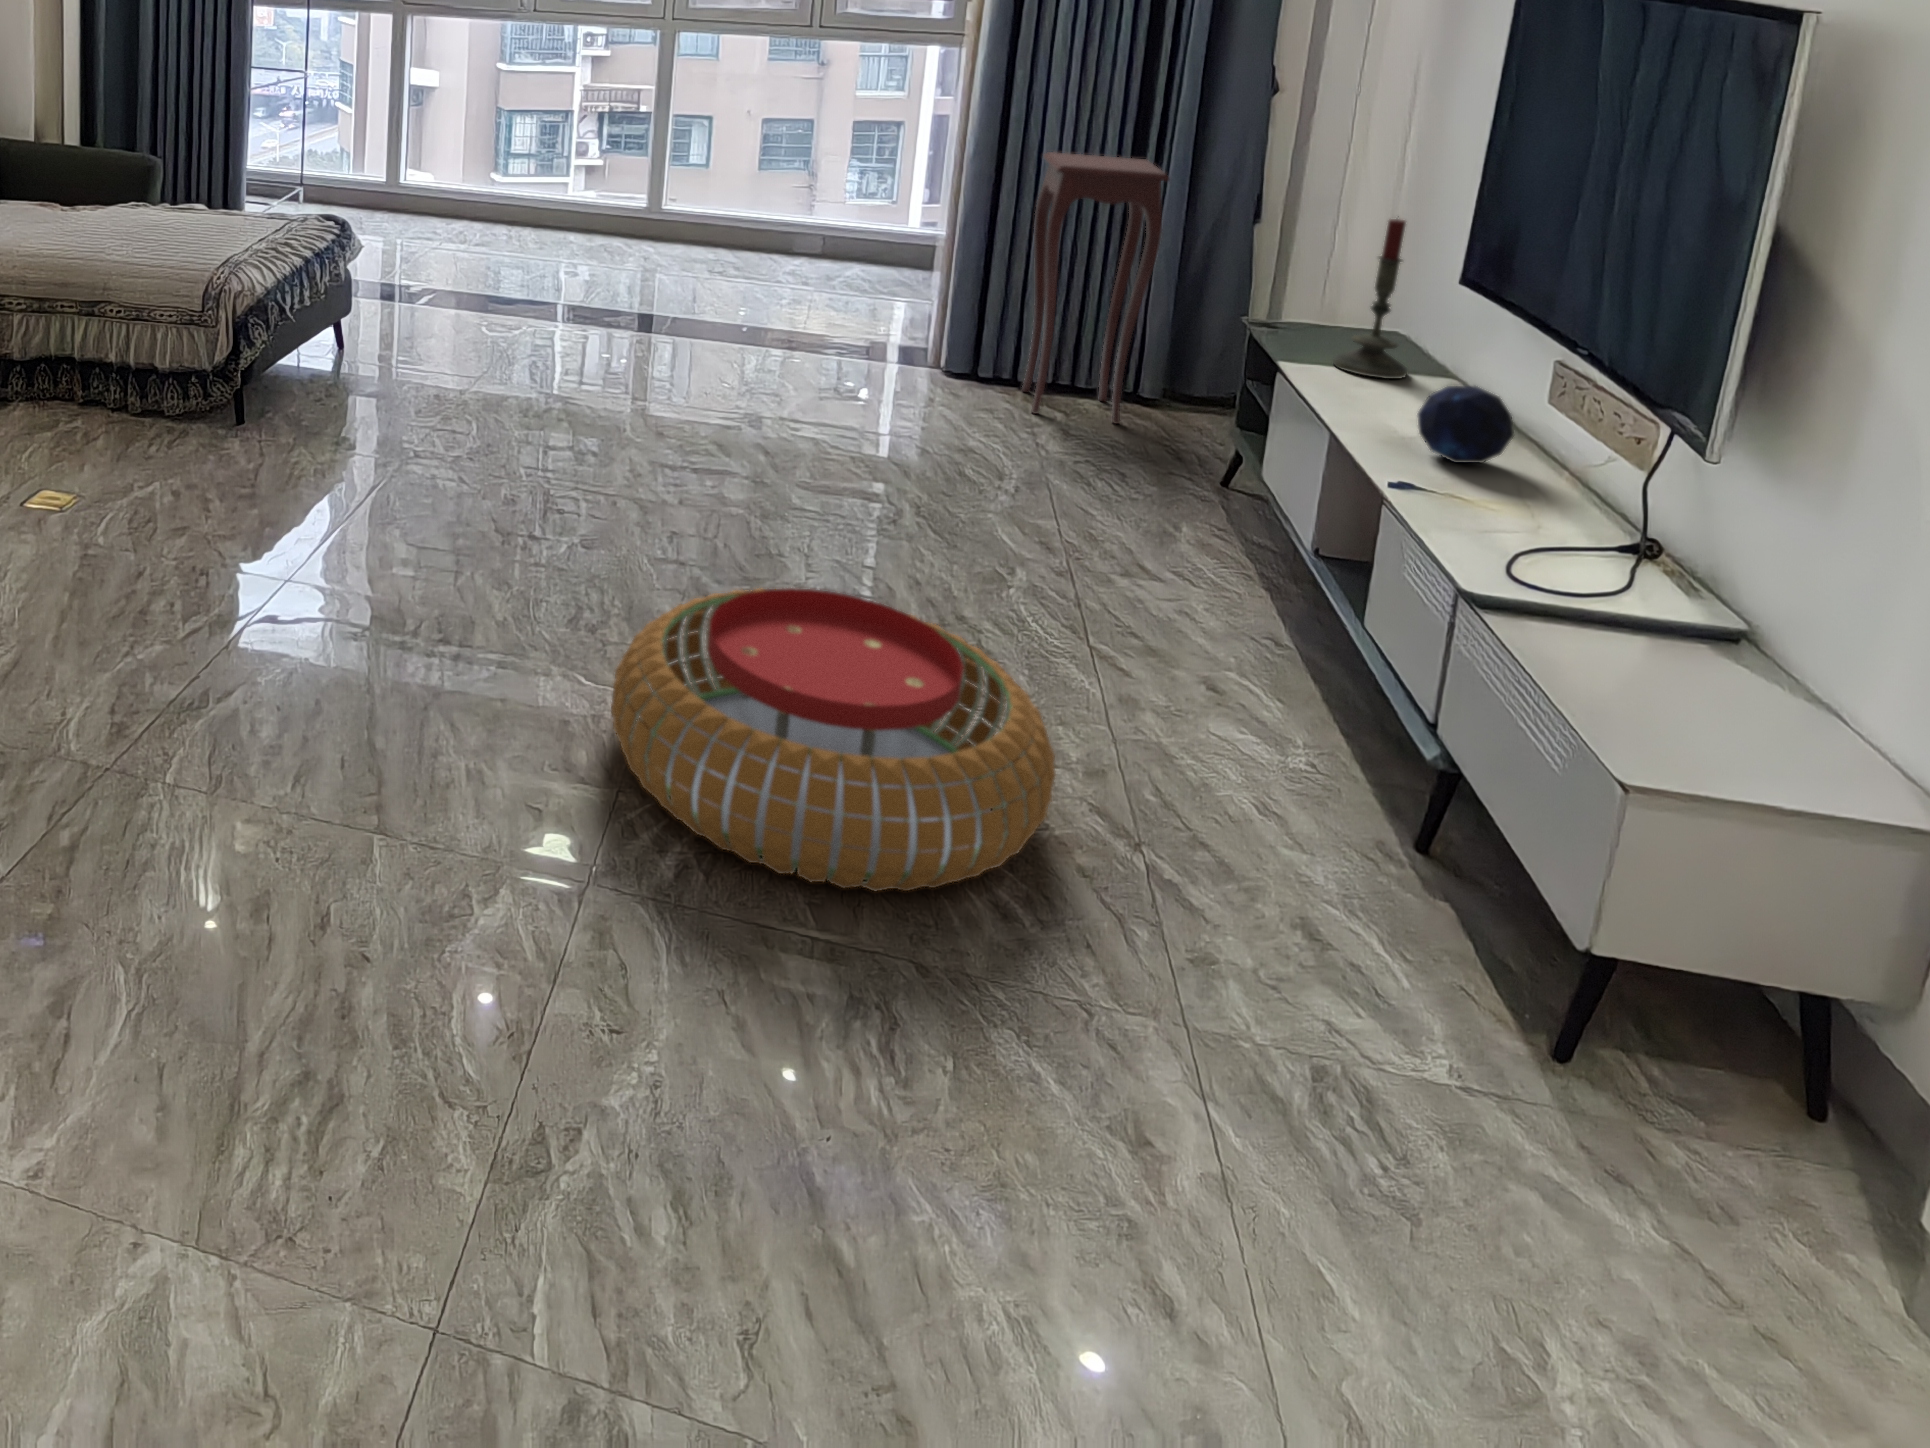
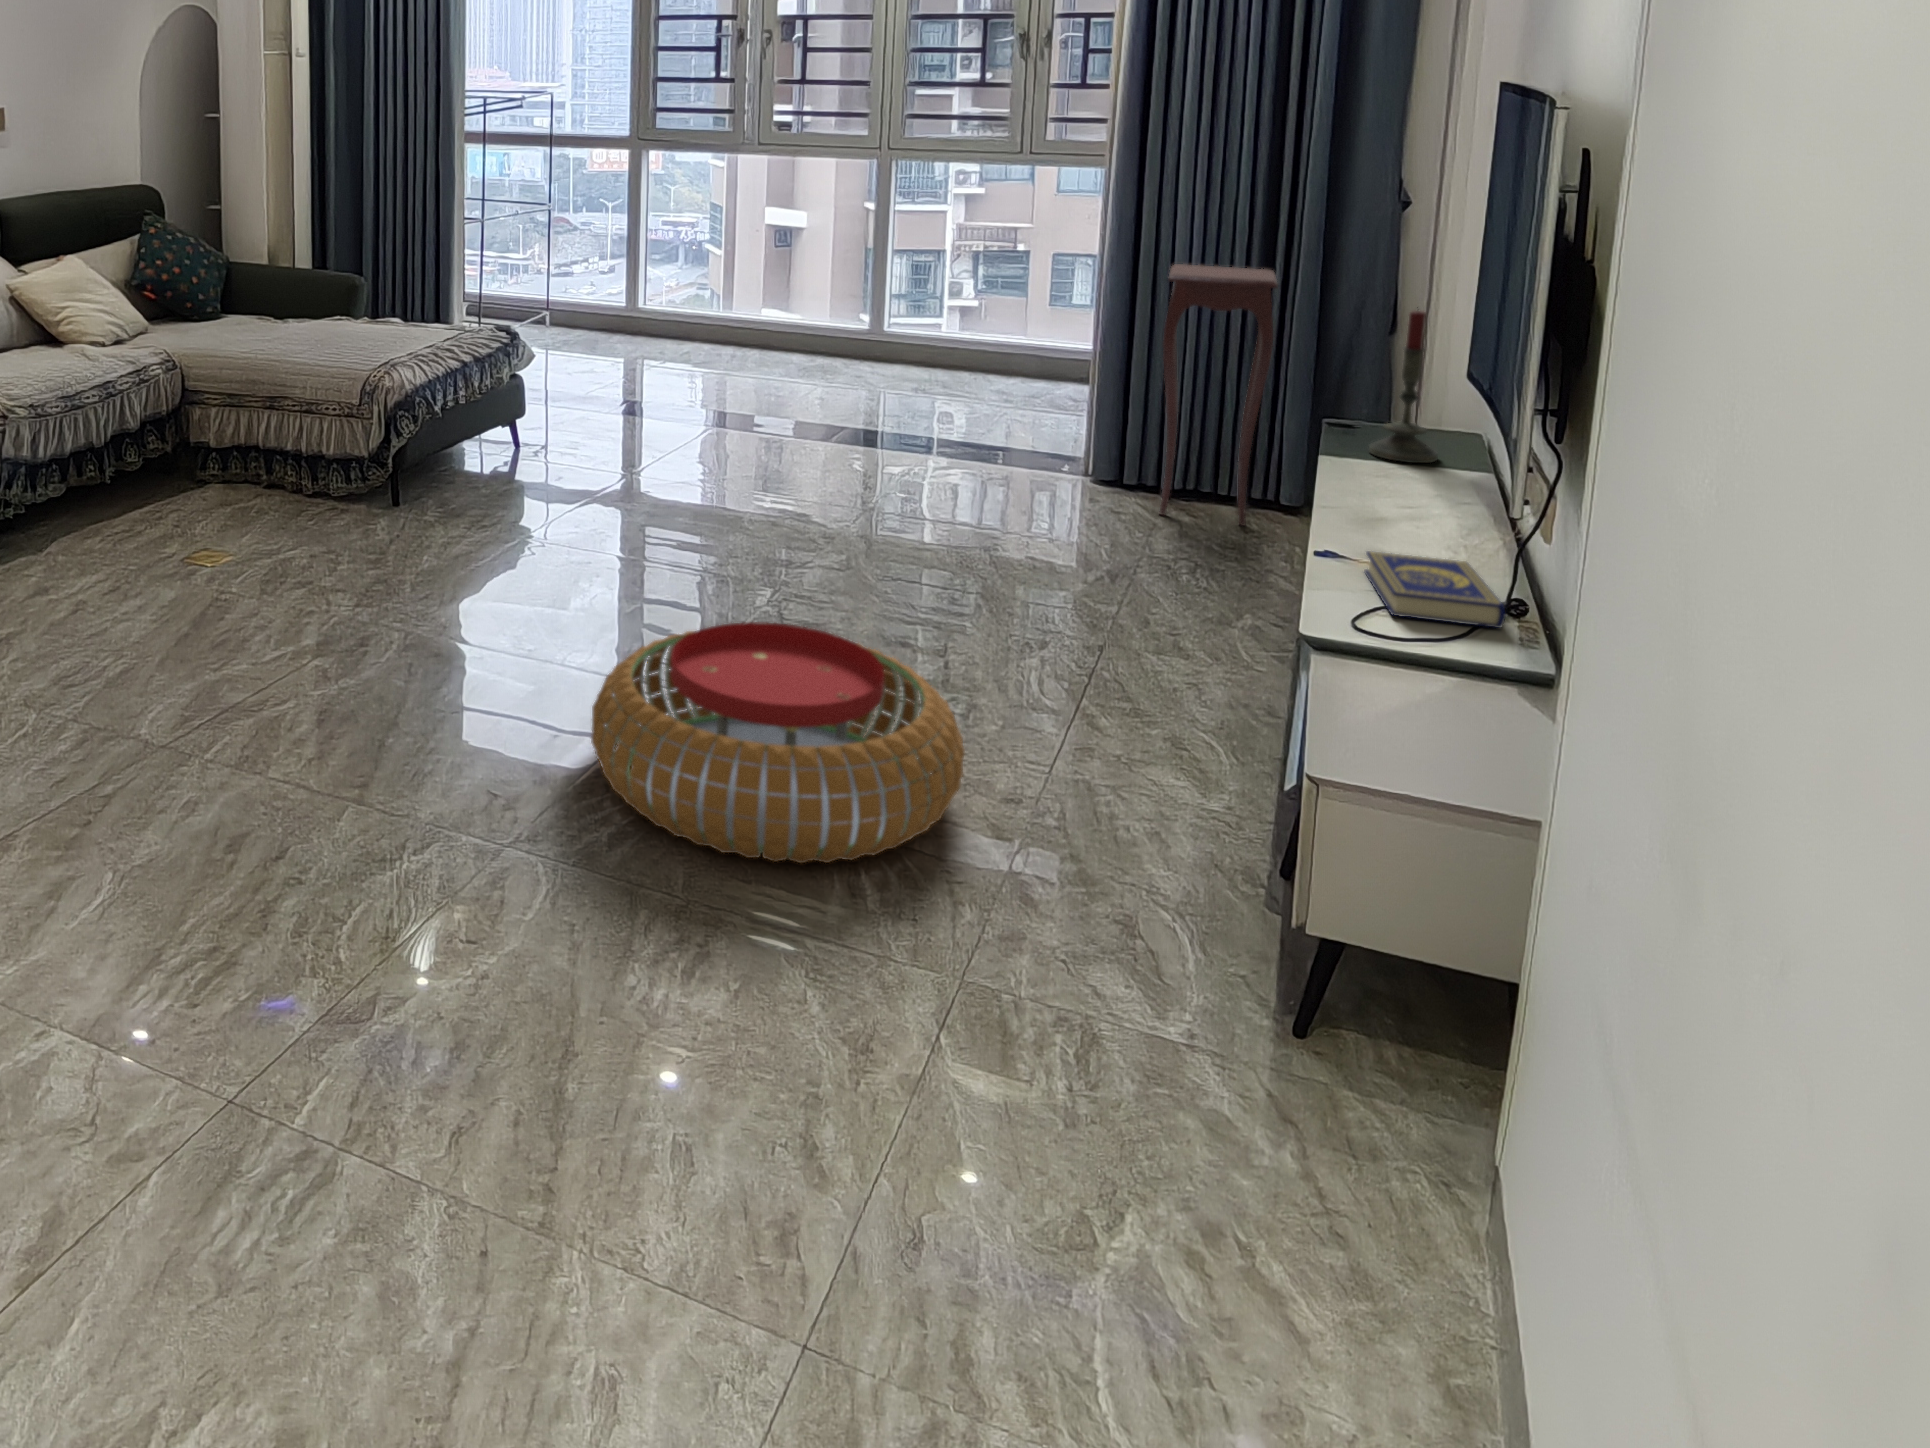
decorative orb: present [1417,386,1514,463] -> none [1381,457,1466,529]
book: none [1452,499,1654,593] -> present [1365,551,1506,628]

